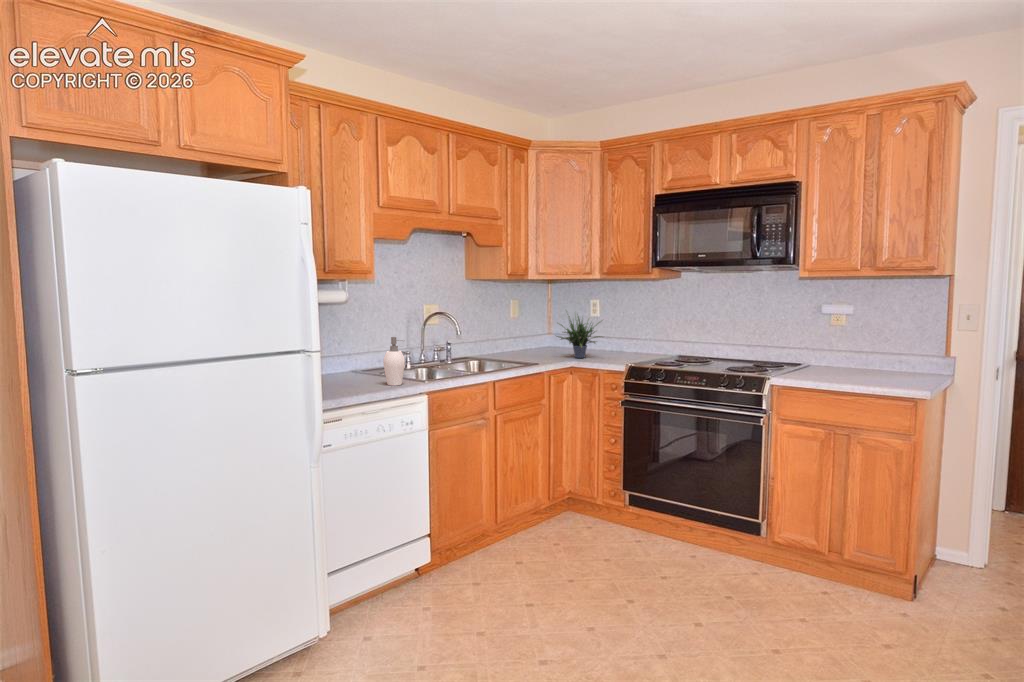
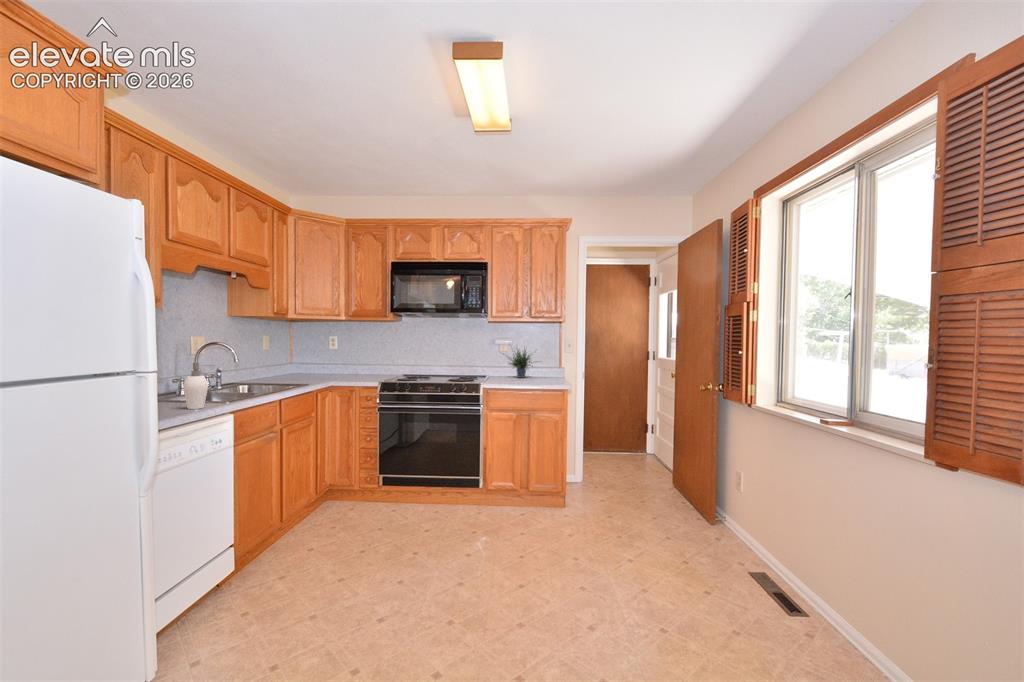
potted plant: present [557,316,602,358] -> present [509,349,532,378]

